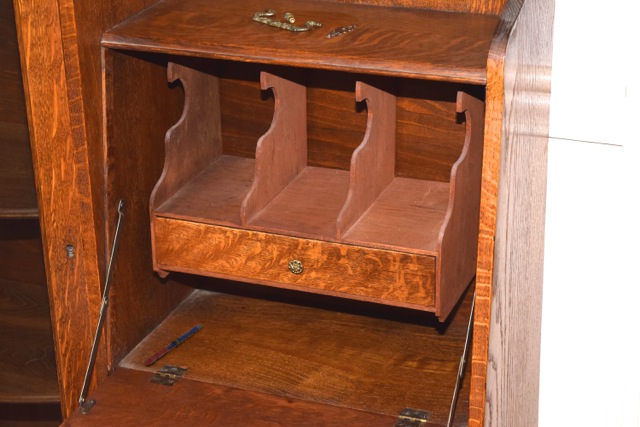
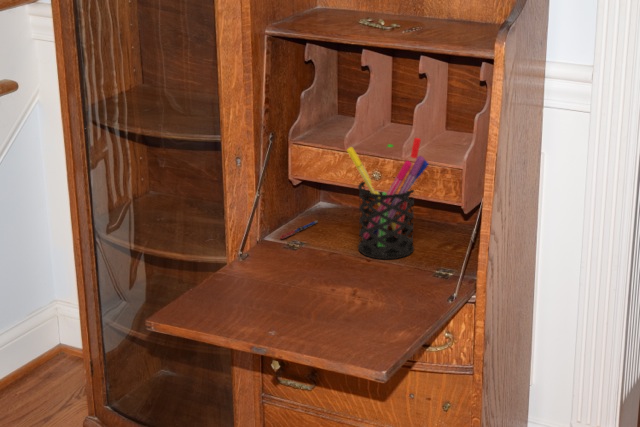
pen holder: none [245,204,380,397] -> present [347,138,429,259]

